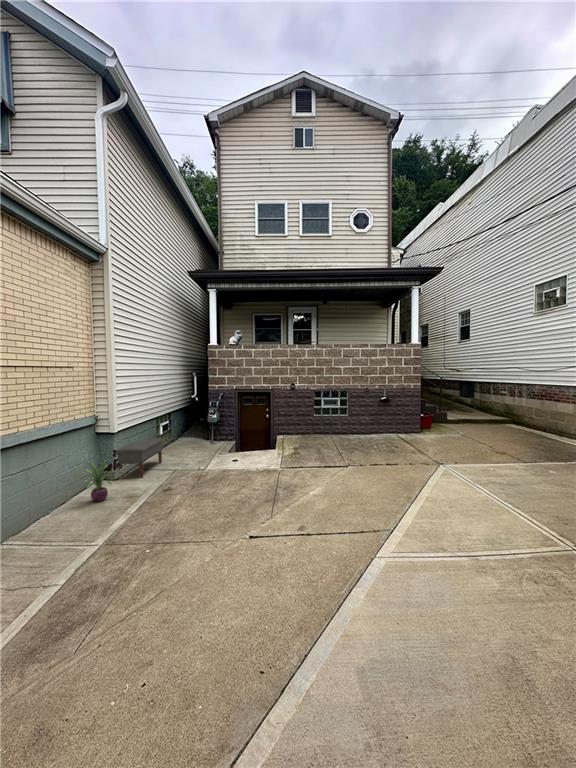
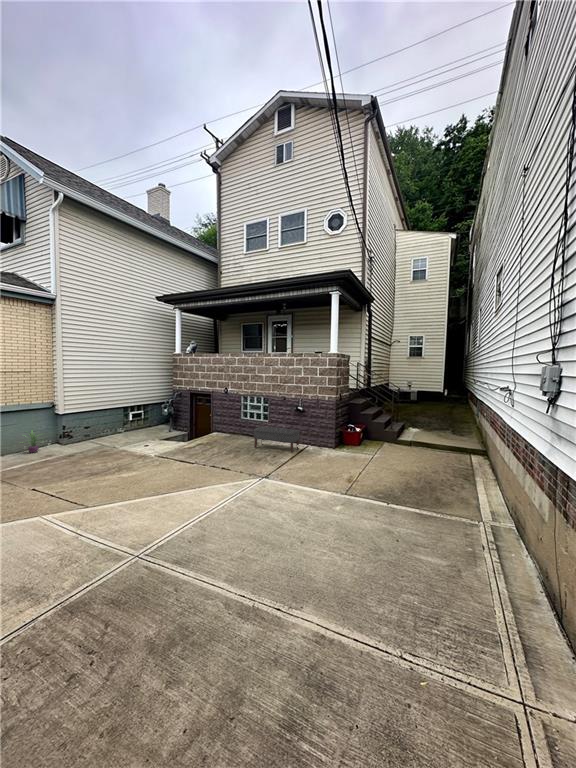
bench: present [117,438,162,479] -> present [254,426,300,452]

